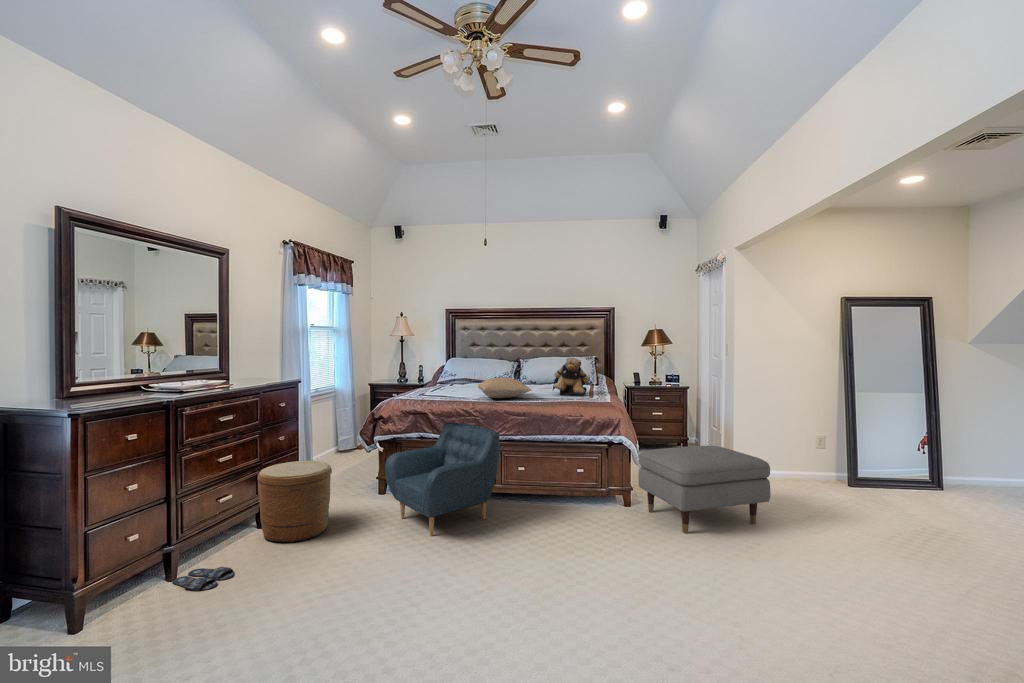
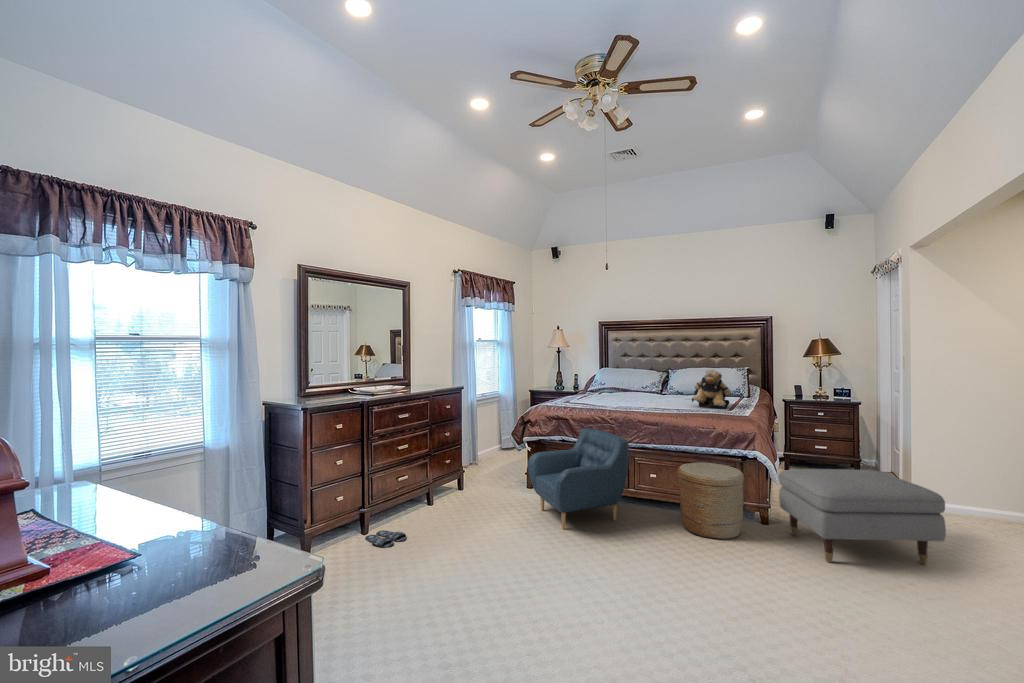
pillow: present [478,378,531,398] -> none [617,389,667,408]
woven basket: present [258,461,332,542] -> present [677,462,744,539]

